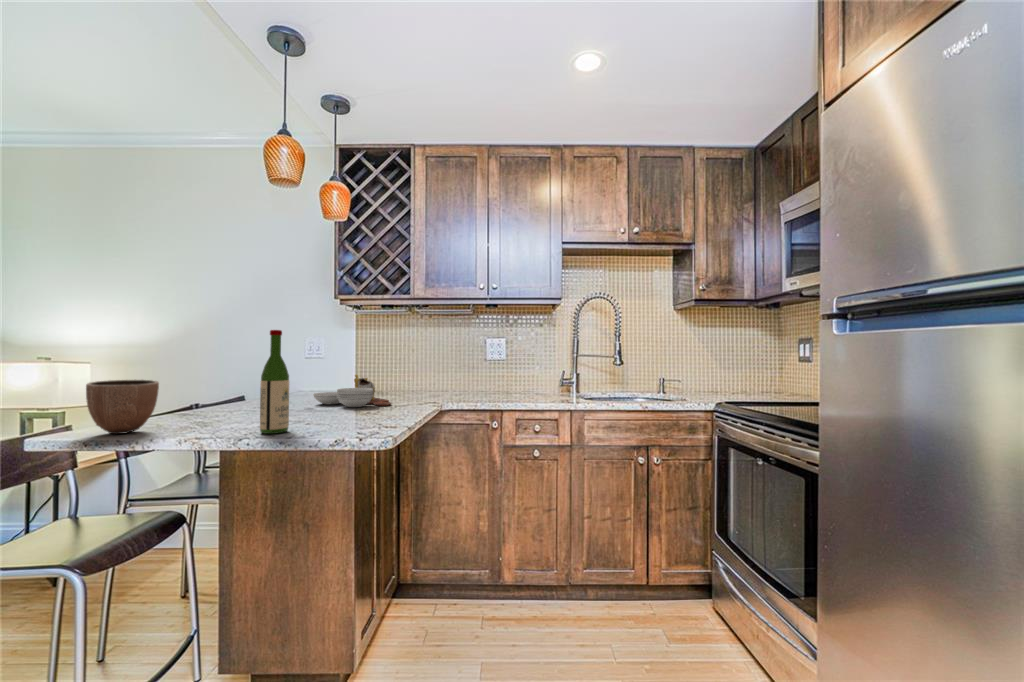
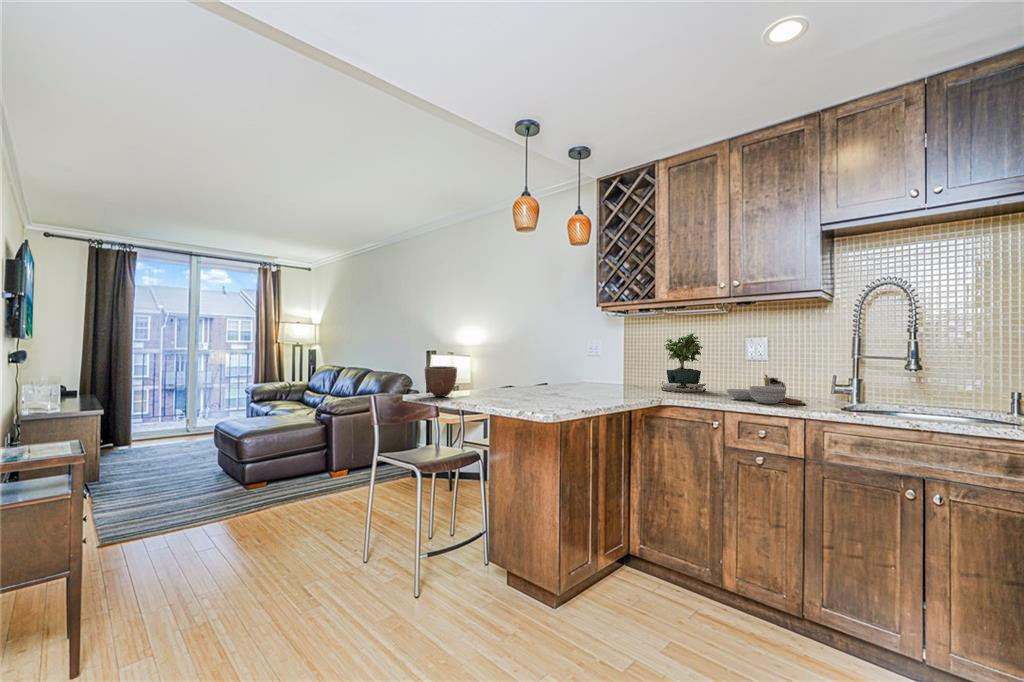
wine bottle: present [260,330,289,434] -> none [495,335,512,405]
potted plant: none [405,332,450,395] -> present [660,333,706,392]
cutting board: present [313,375,391,407] -> present [726,374,806,405]

